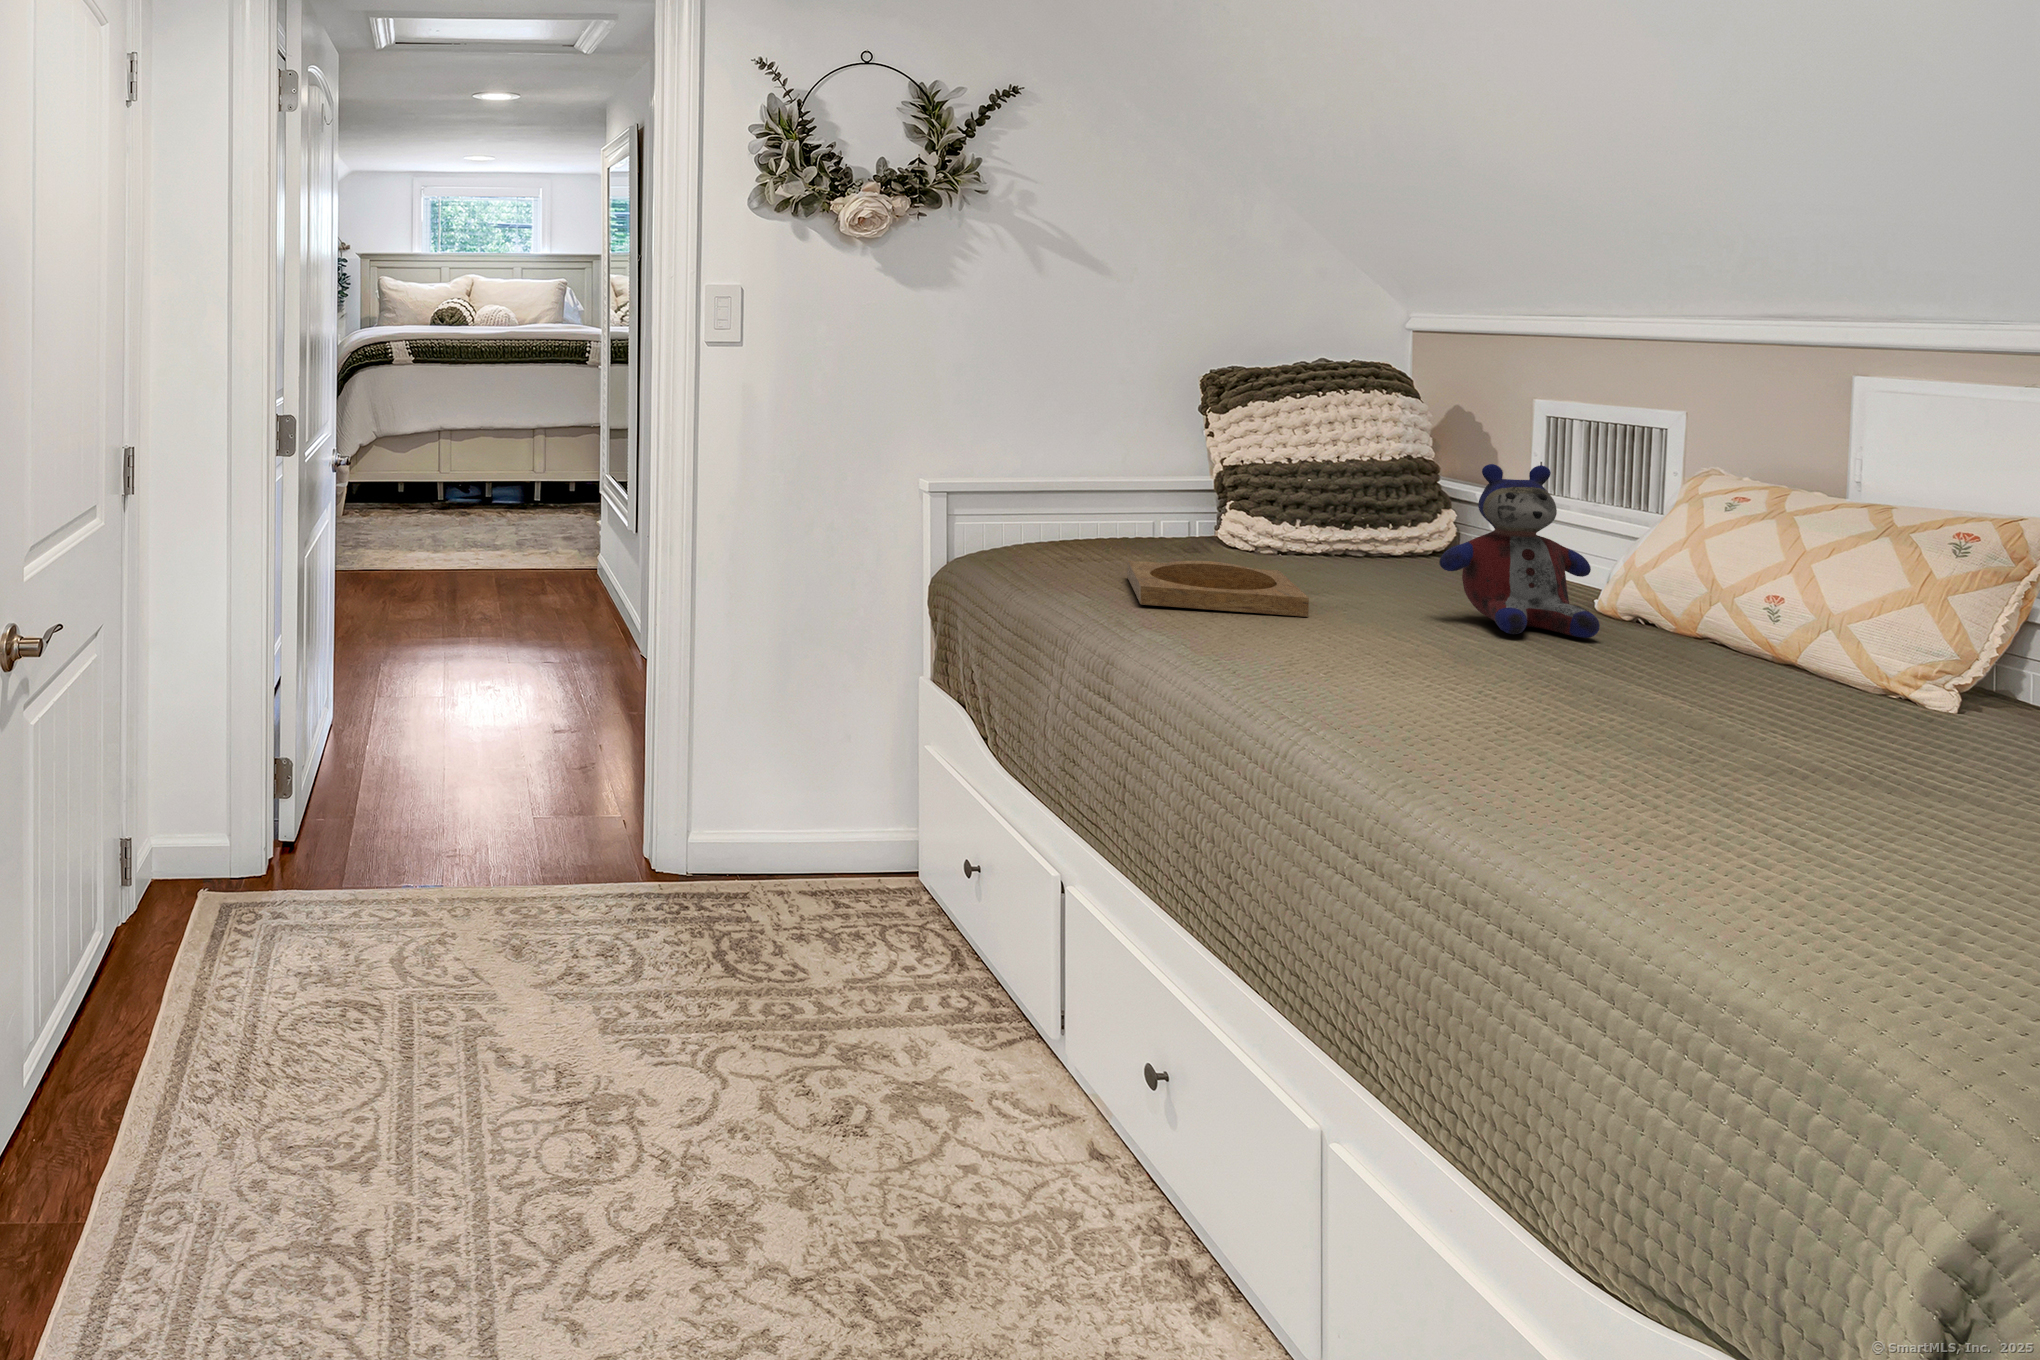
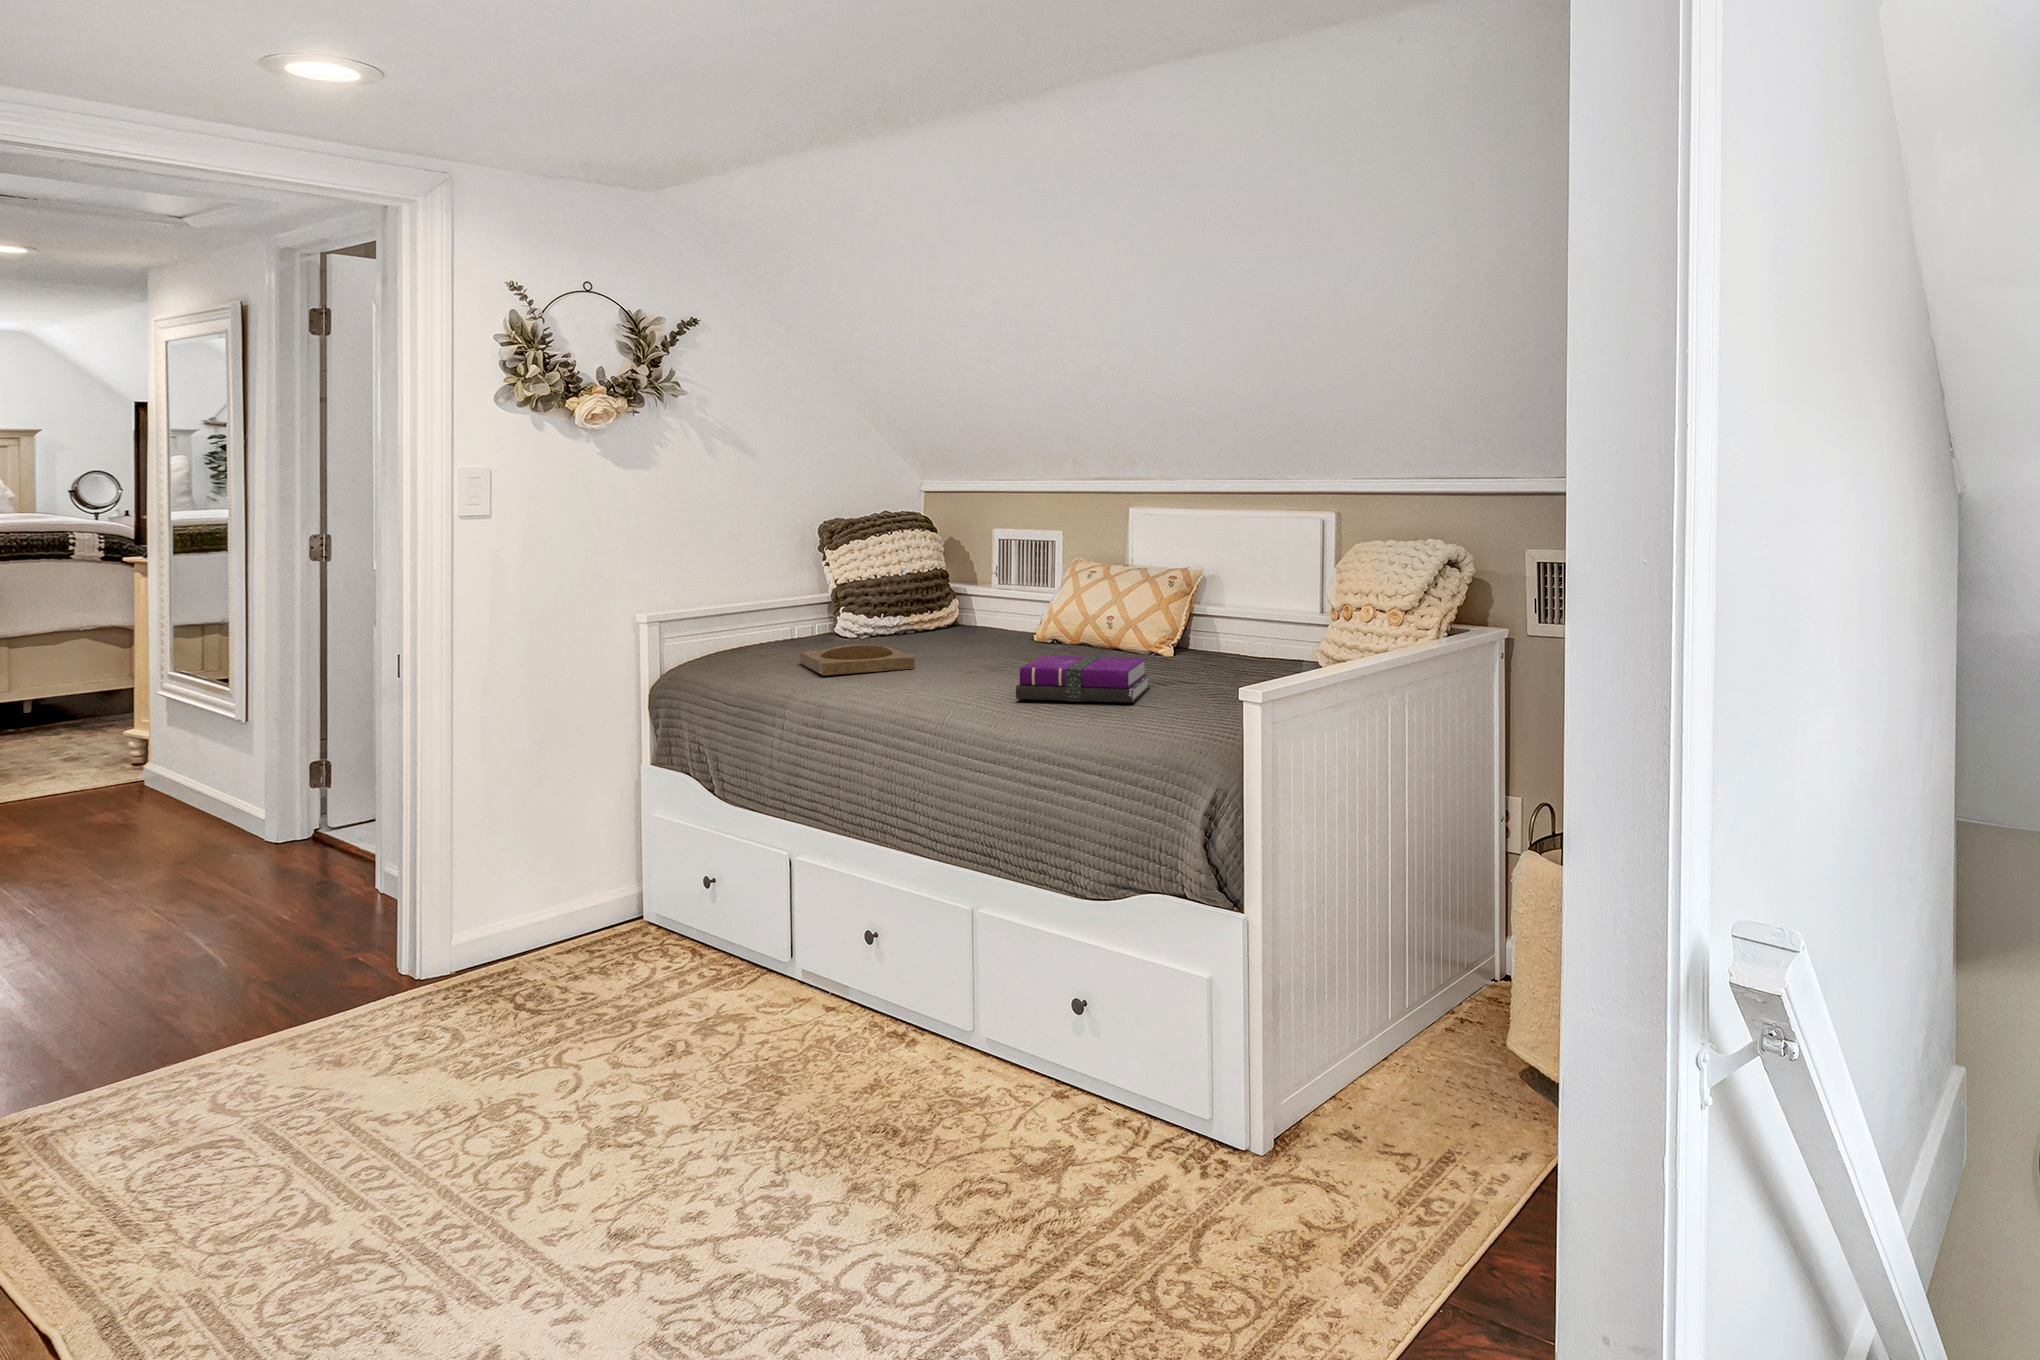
stuffed bear: present [1439,464,1600,638] -> none [975,568,1048,661]
notebook: none [1467,640,1844,791] -> present [1016,655,1149,703]

